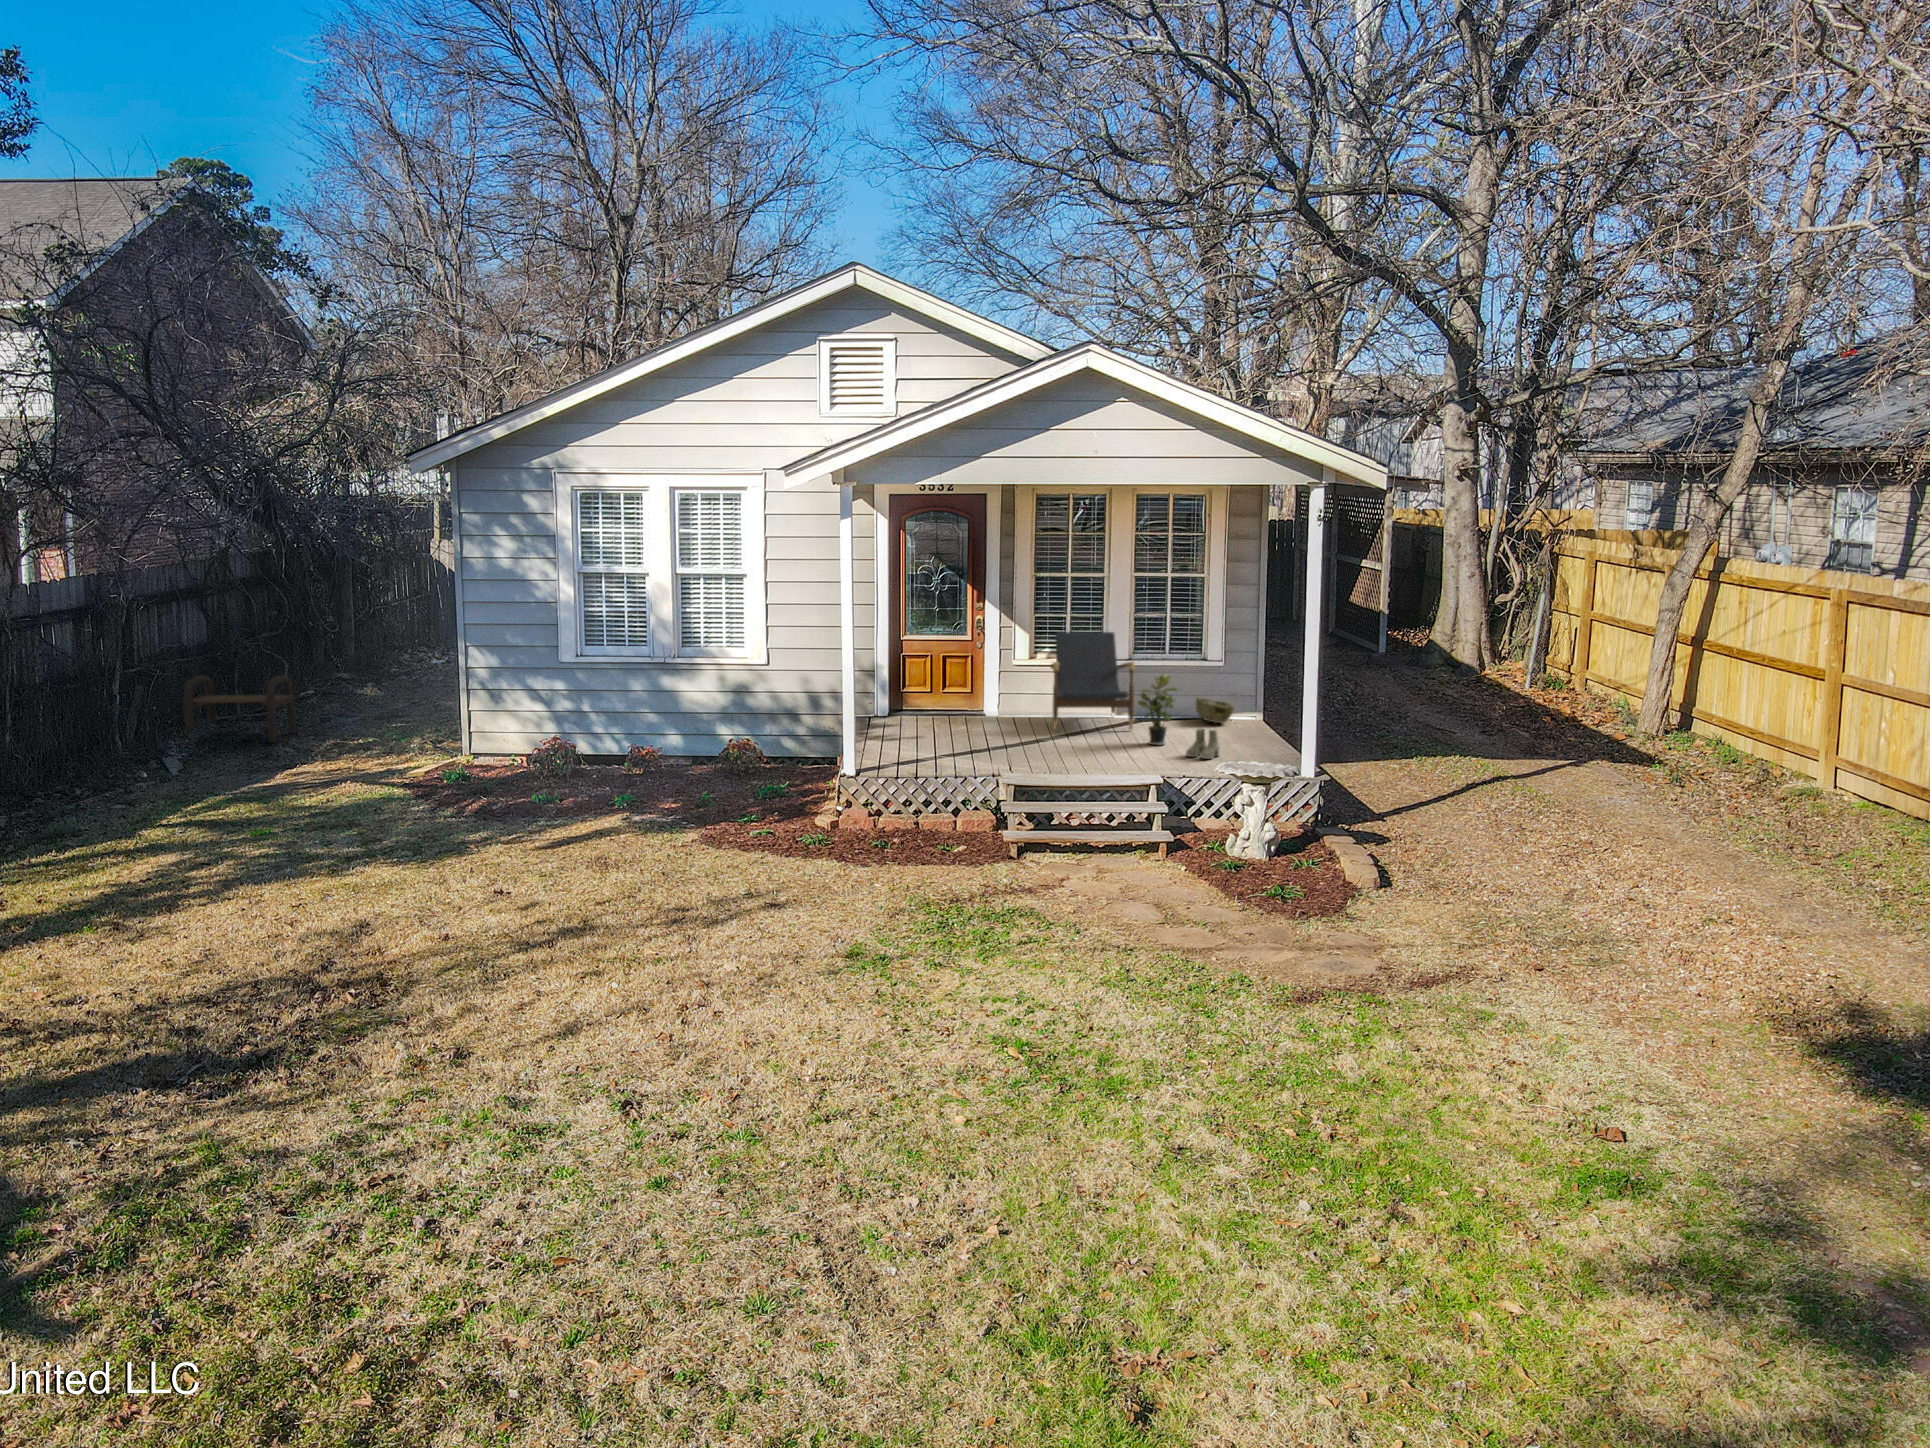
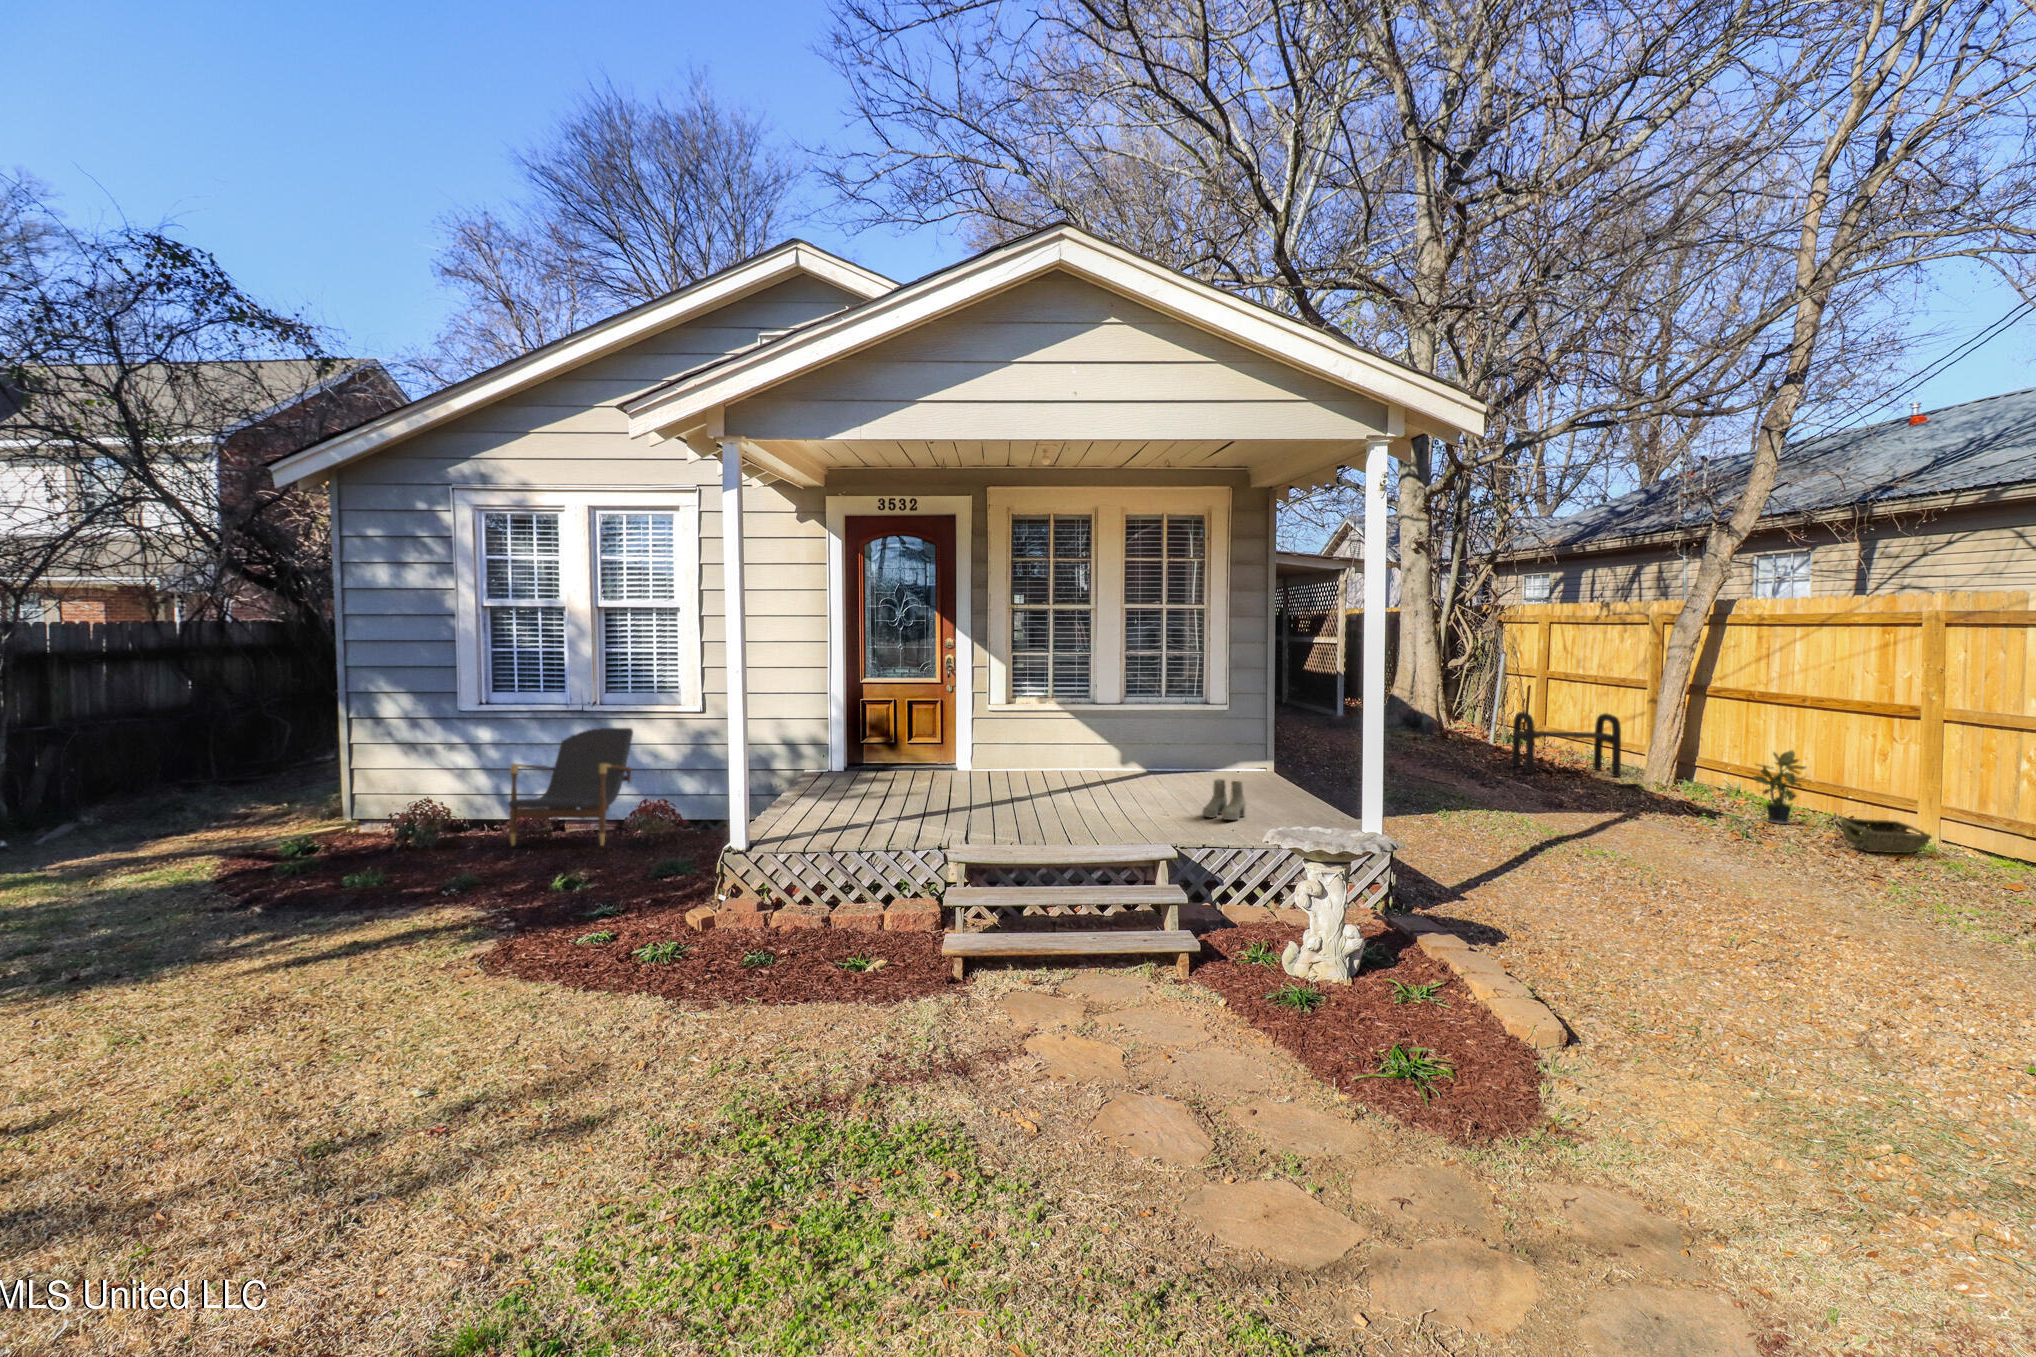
lounge chair: present [1050,632,1134,730] -> present [509,728,633,846]
potted plant: present [1138,674,1177,745] -> present [1754,750,1806,824]
bench: present [184,675,297,743] -> present [1512,712,1621,777]
woven basket: present [1196,698,1234,723] -> present [1841,818,1932,853]

